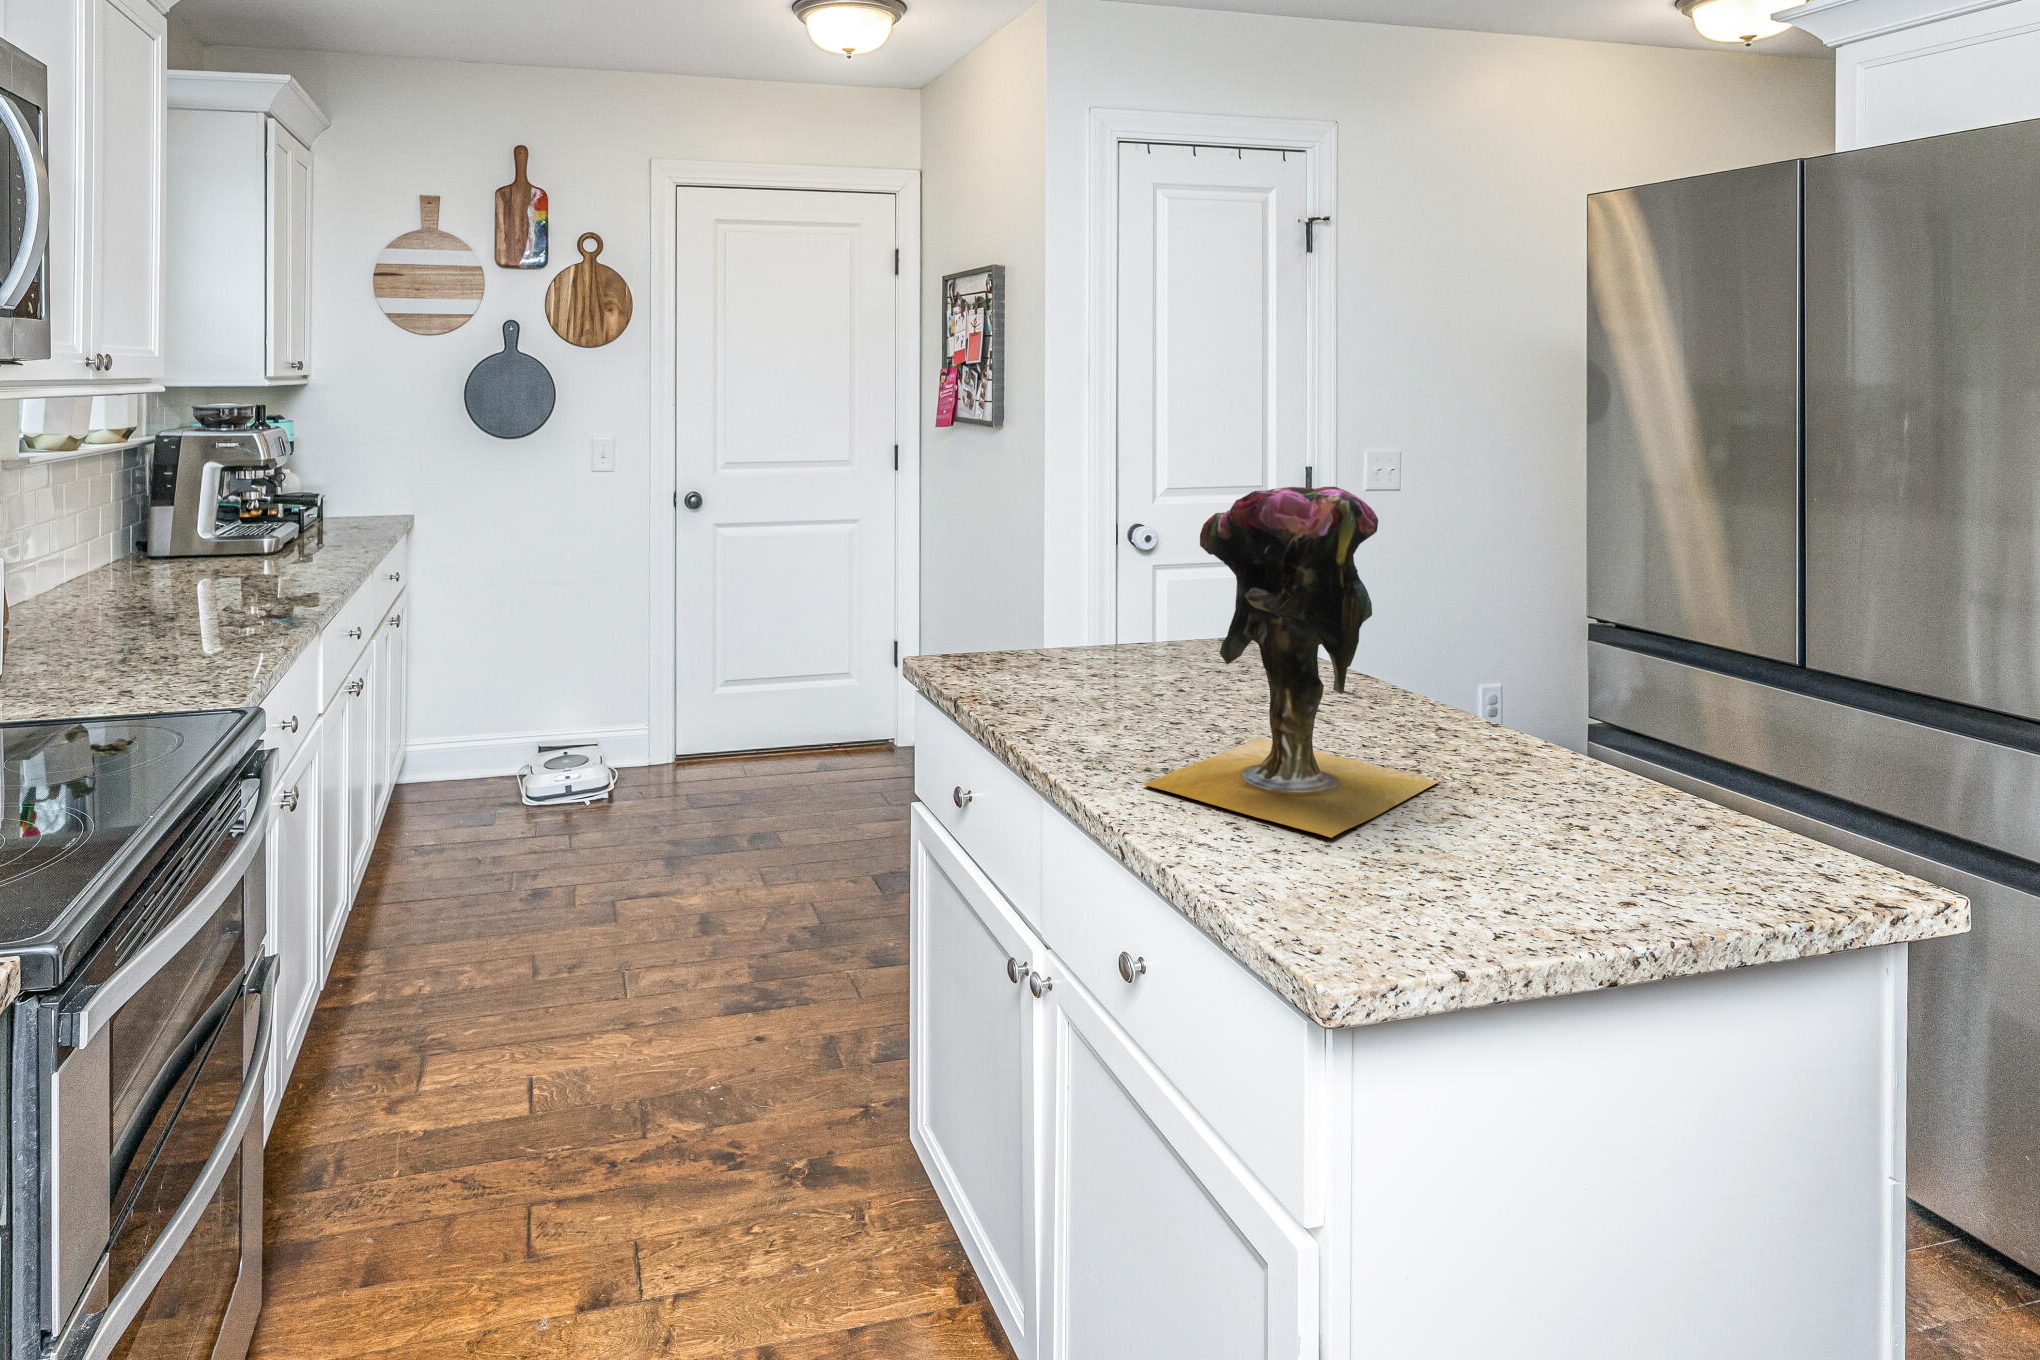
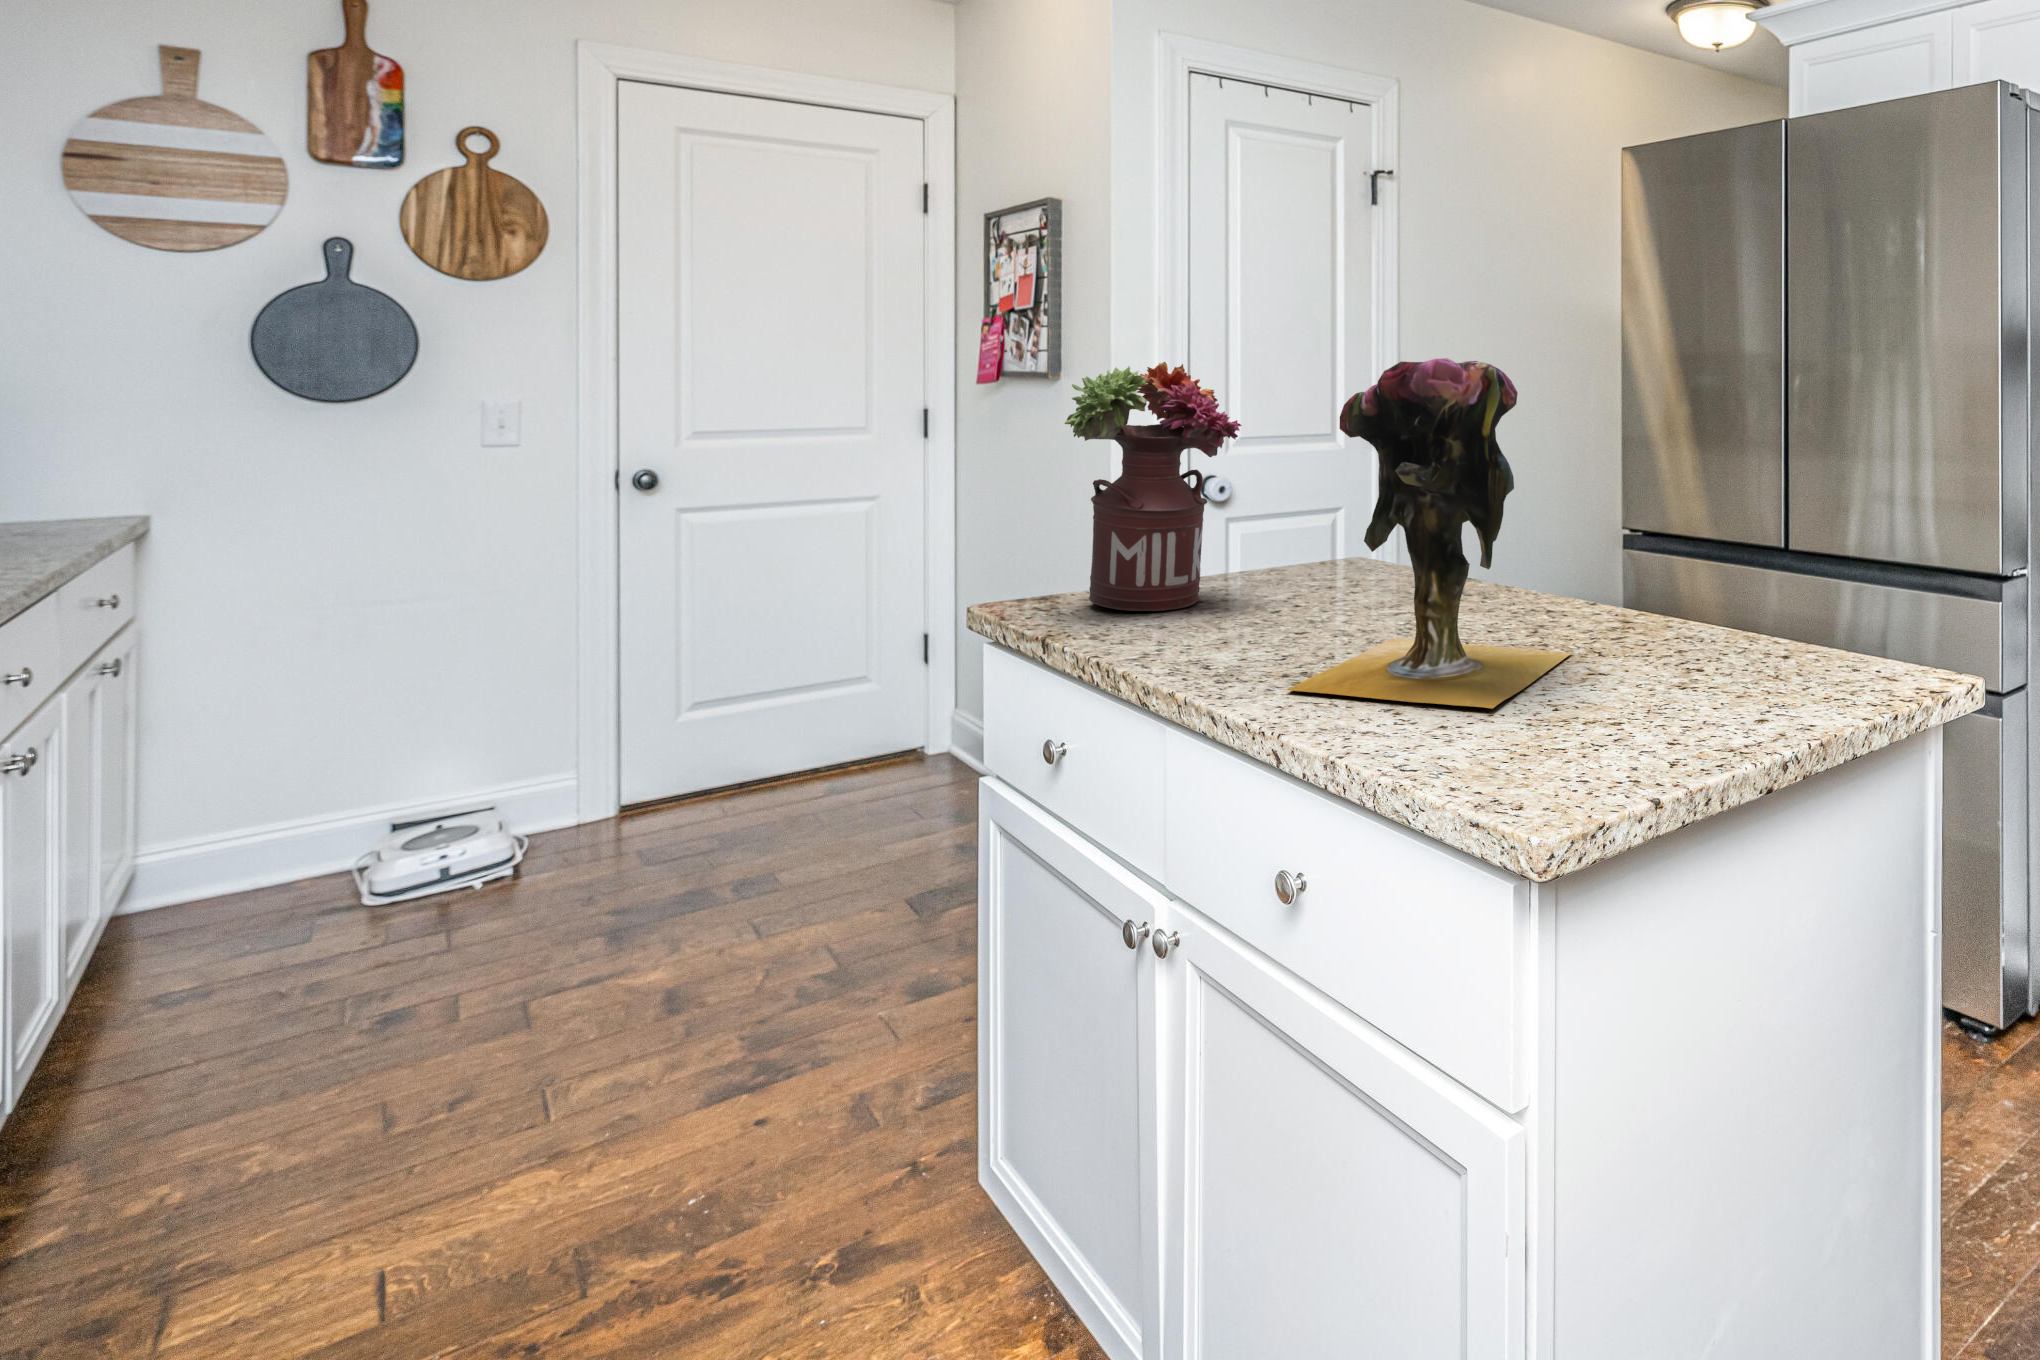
flower arrangement: none [978,454,1131,678] -> present [1065,362,1242,611]

